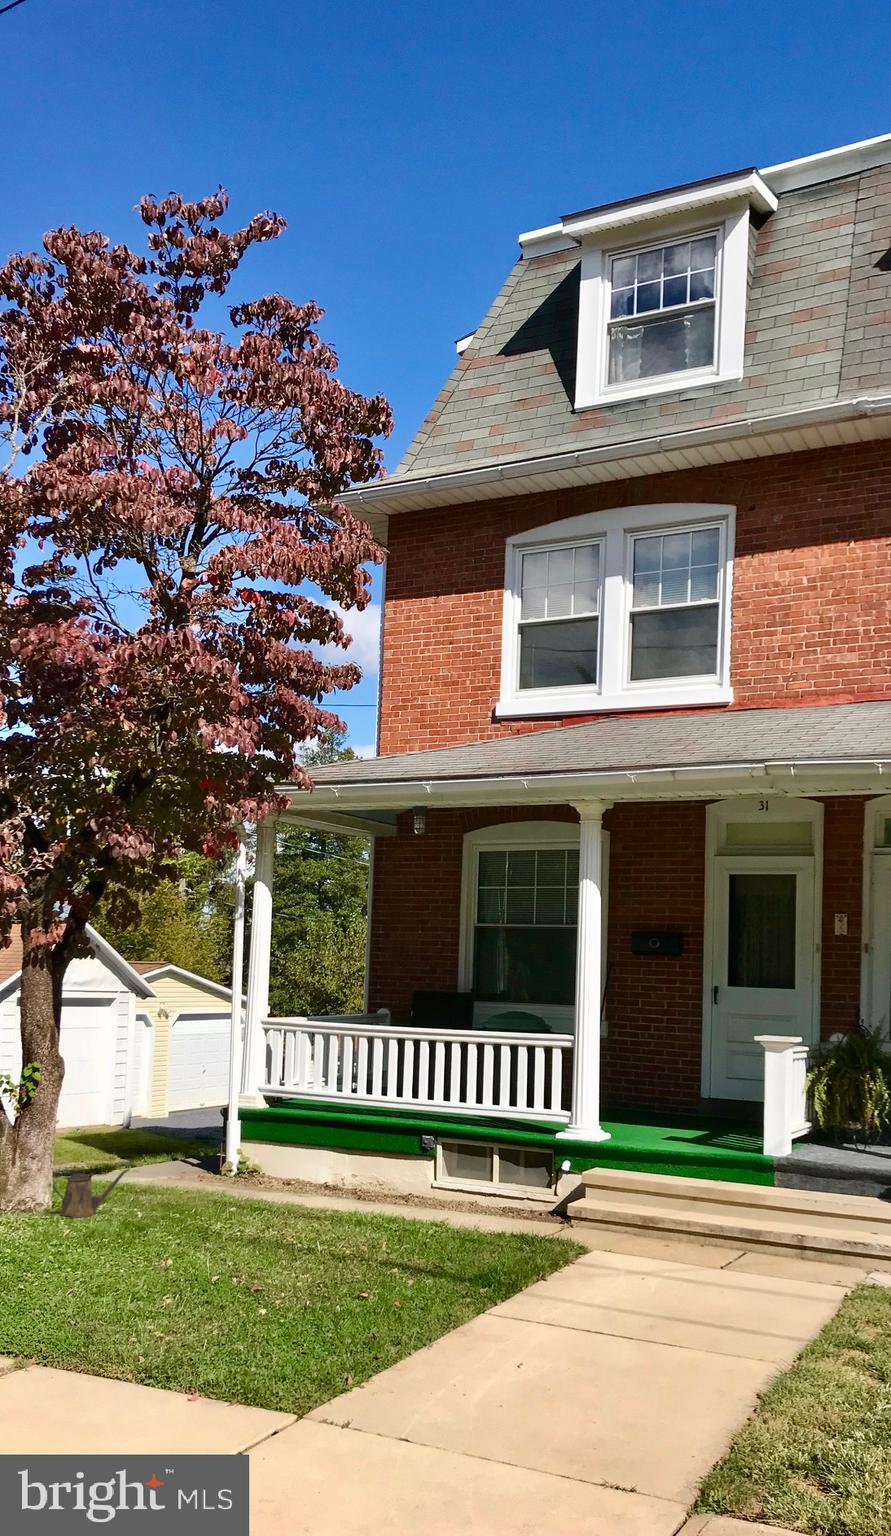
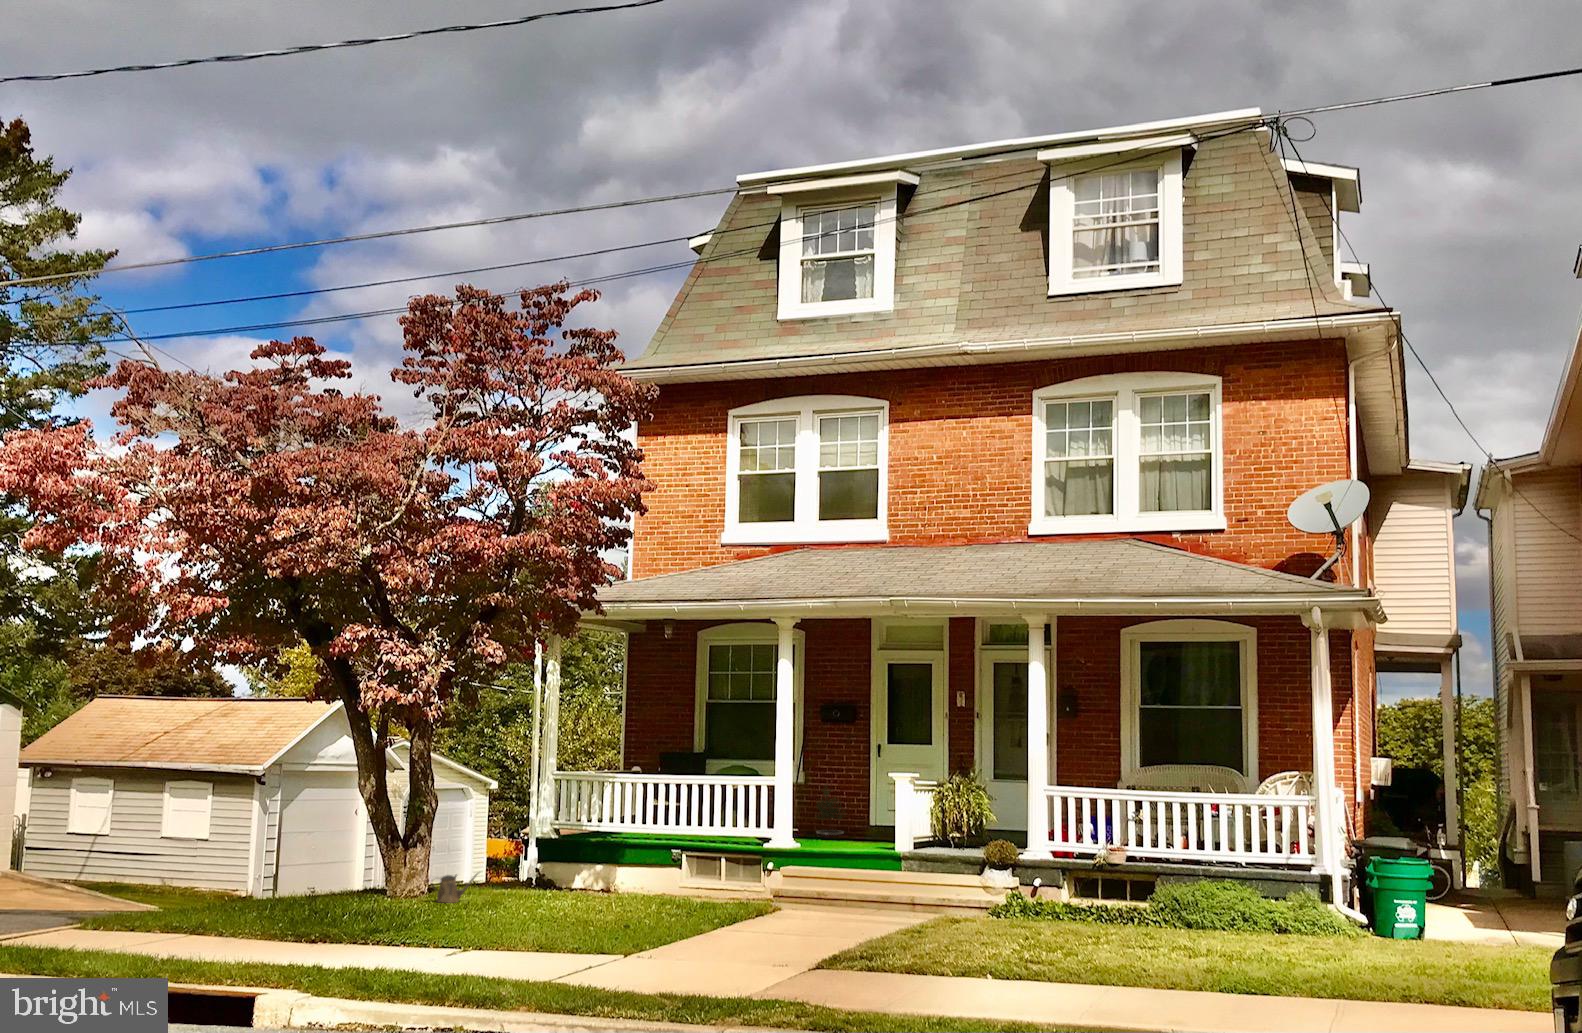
potted tree: none [626,1044,672,1119] -> present [817,788,844,835]

